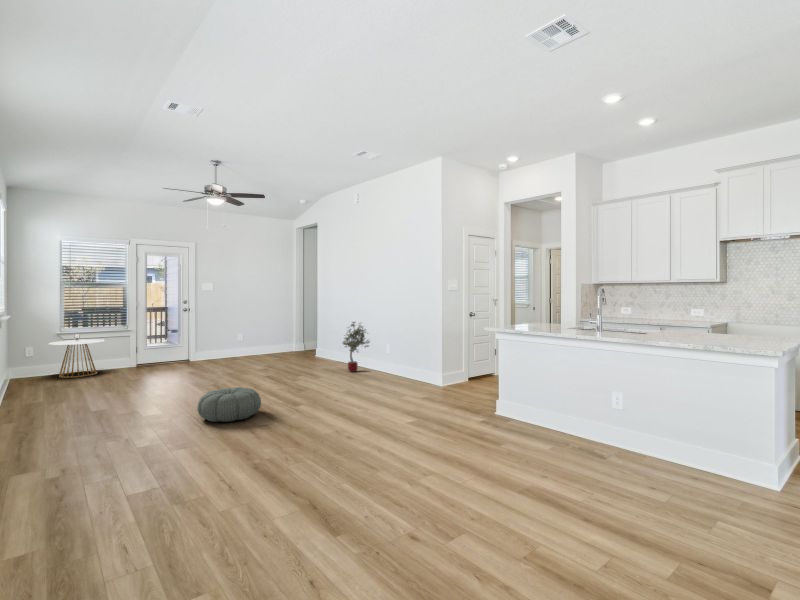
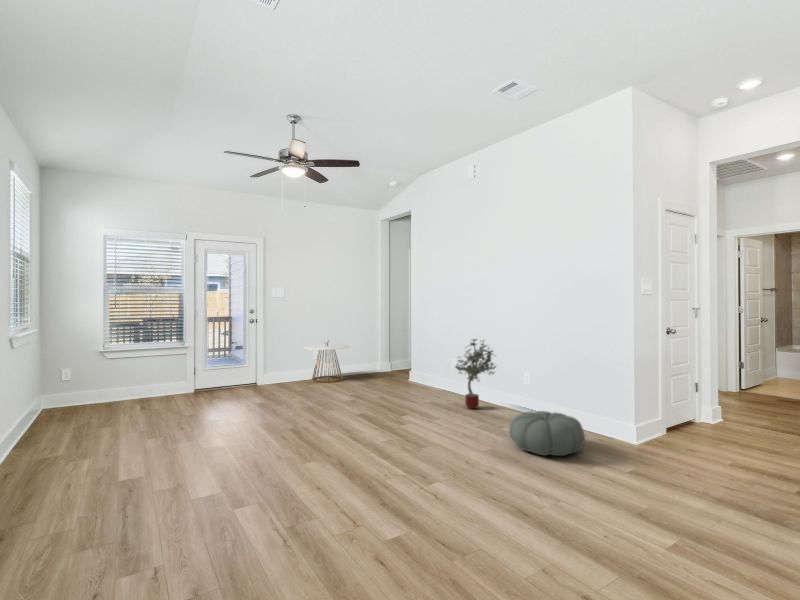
side table: present [48,334,105,378] -> present [304,339,350,383]
pouf: present [197,387,261,422] -> present [509,411,585,456]

